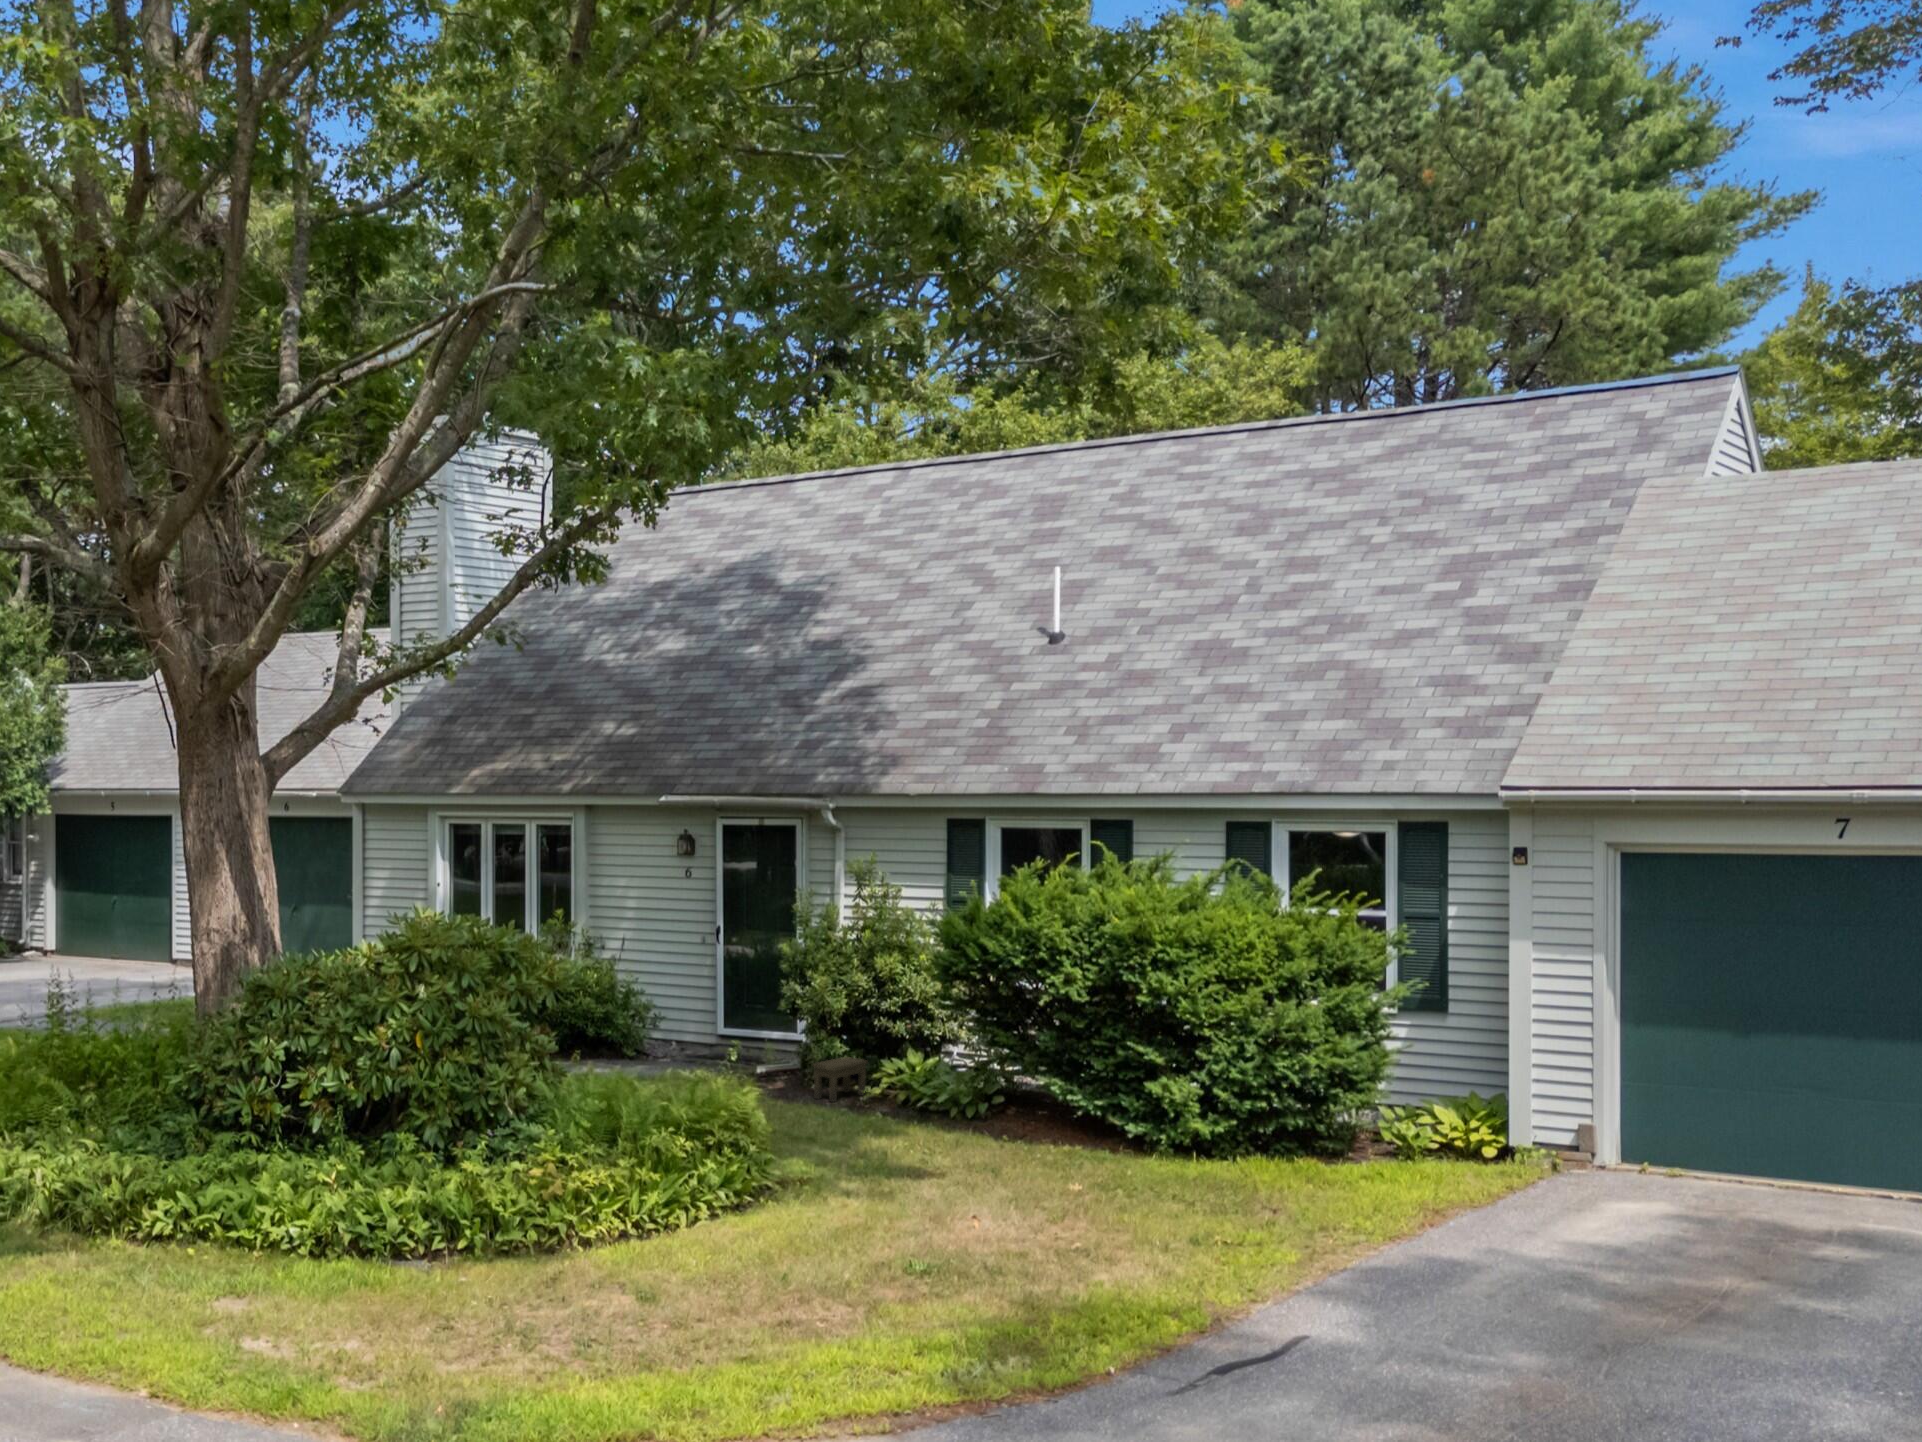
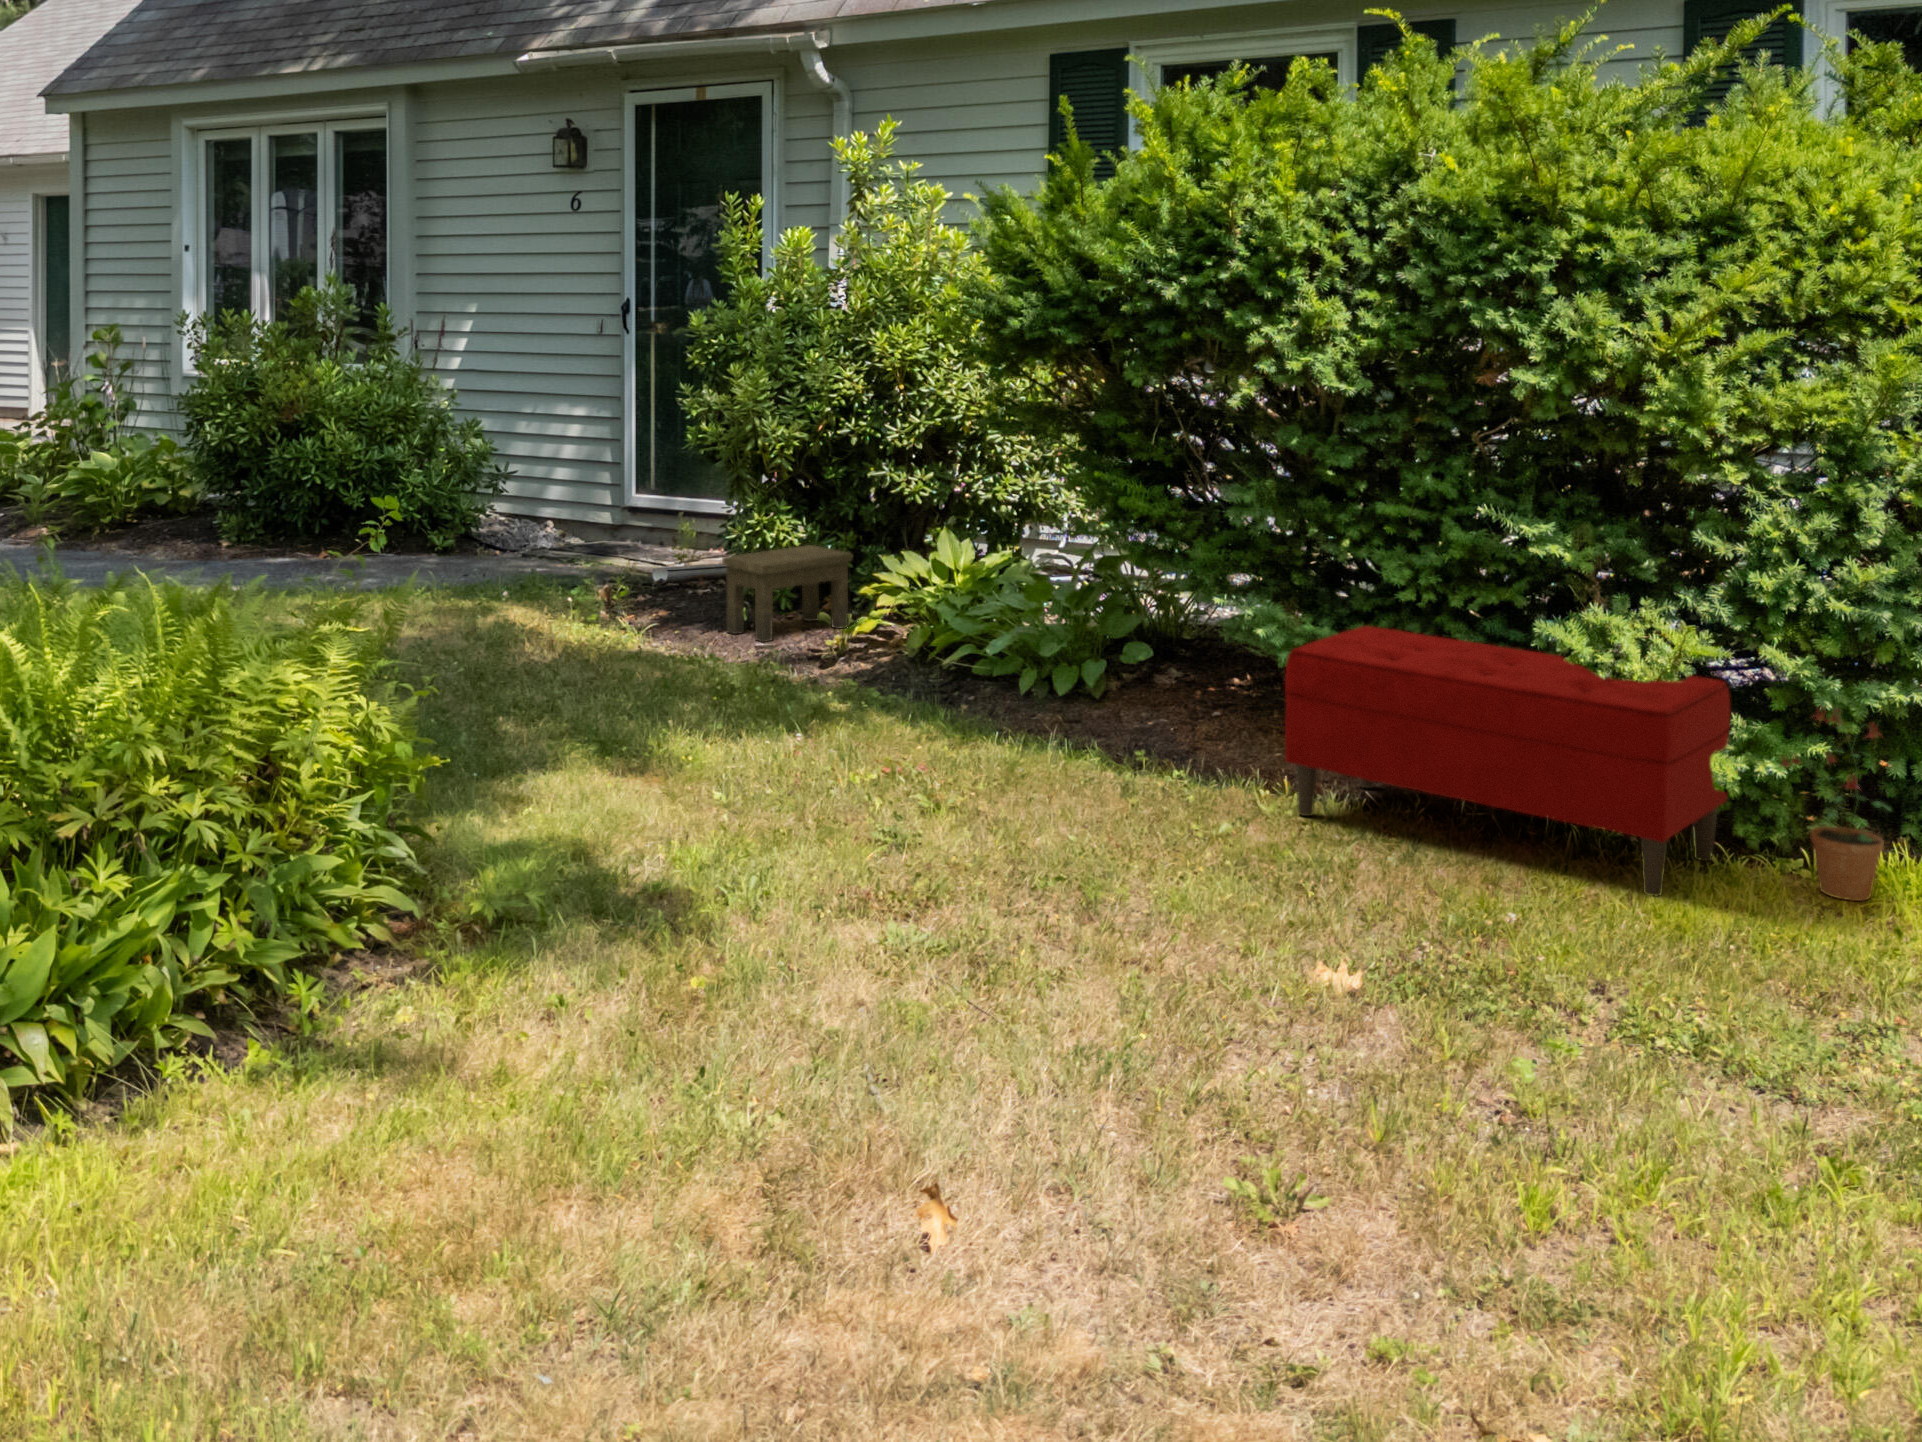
bench: none [1066,1088,1208,1177] -> present [1285,626,1730,896]
potted plant: none [1222,1111,1255,1176] -> present [1780,707,1891,901]

